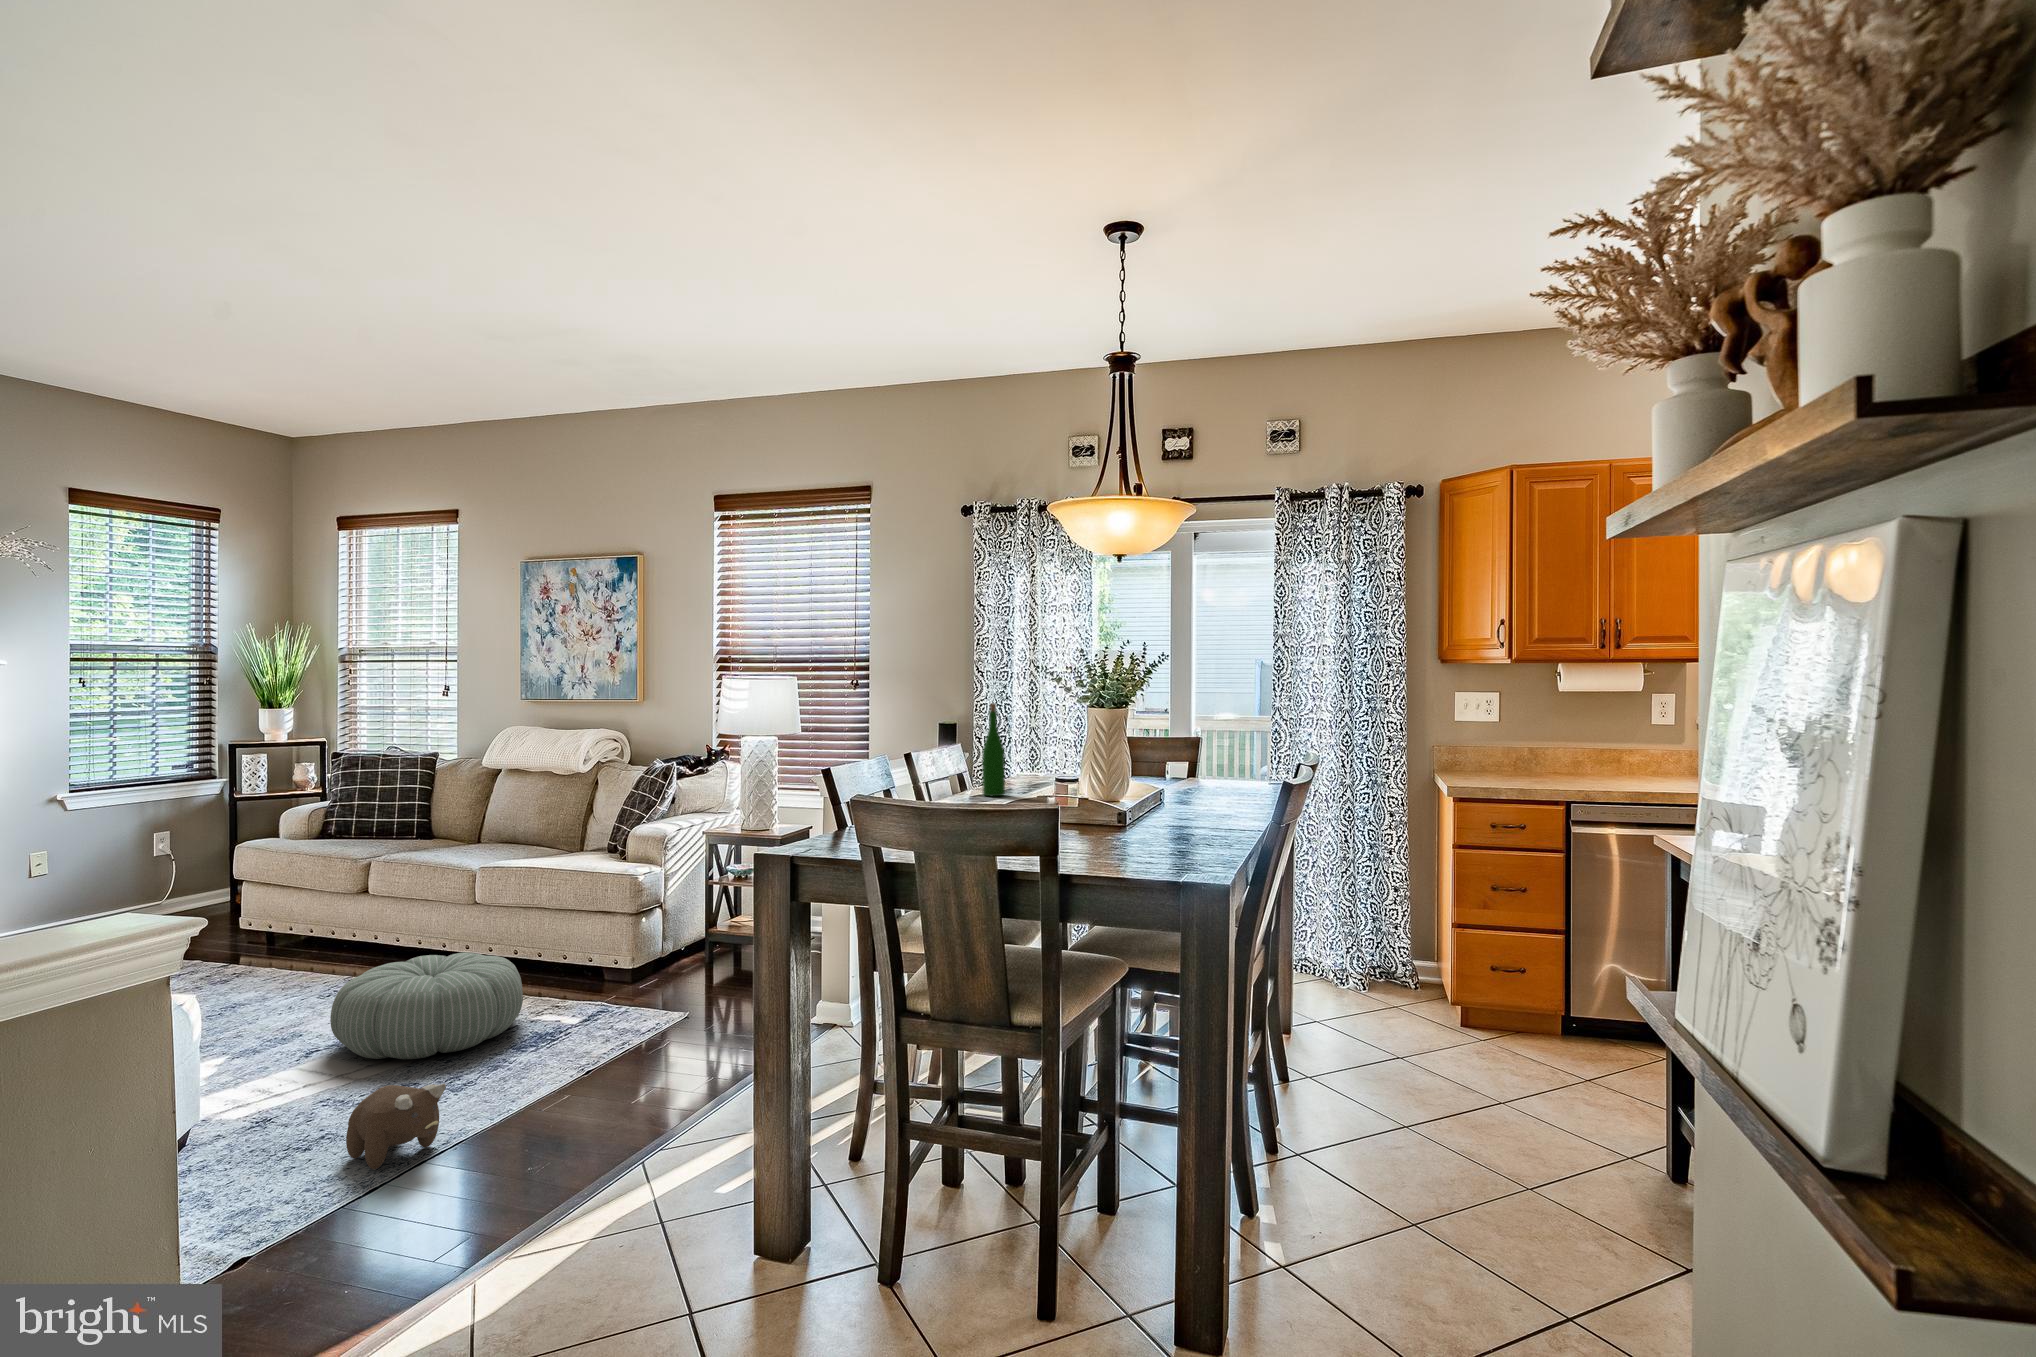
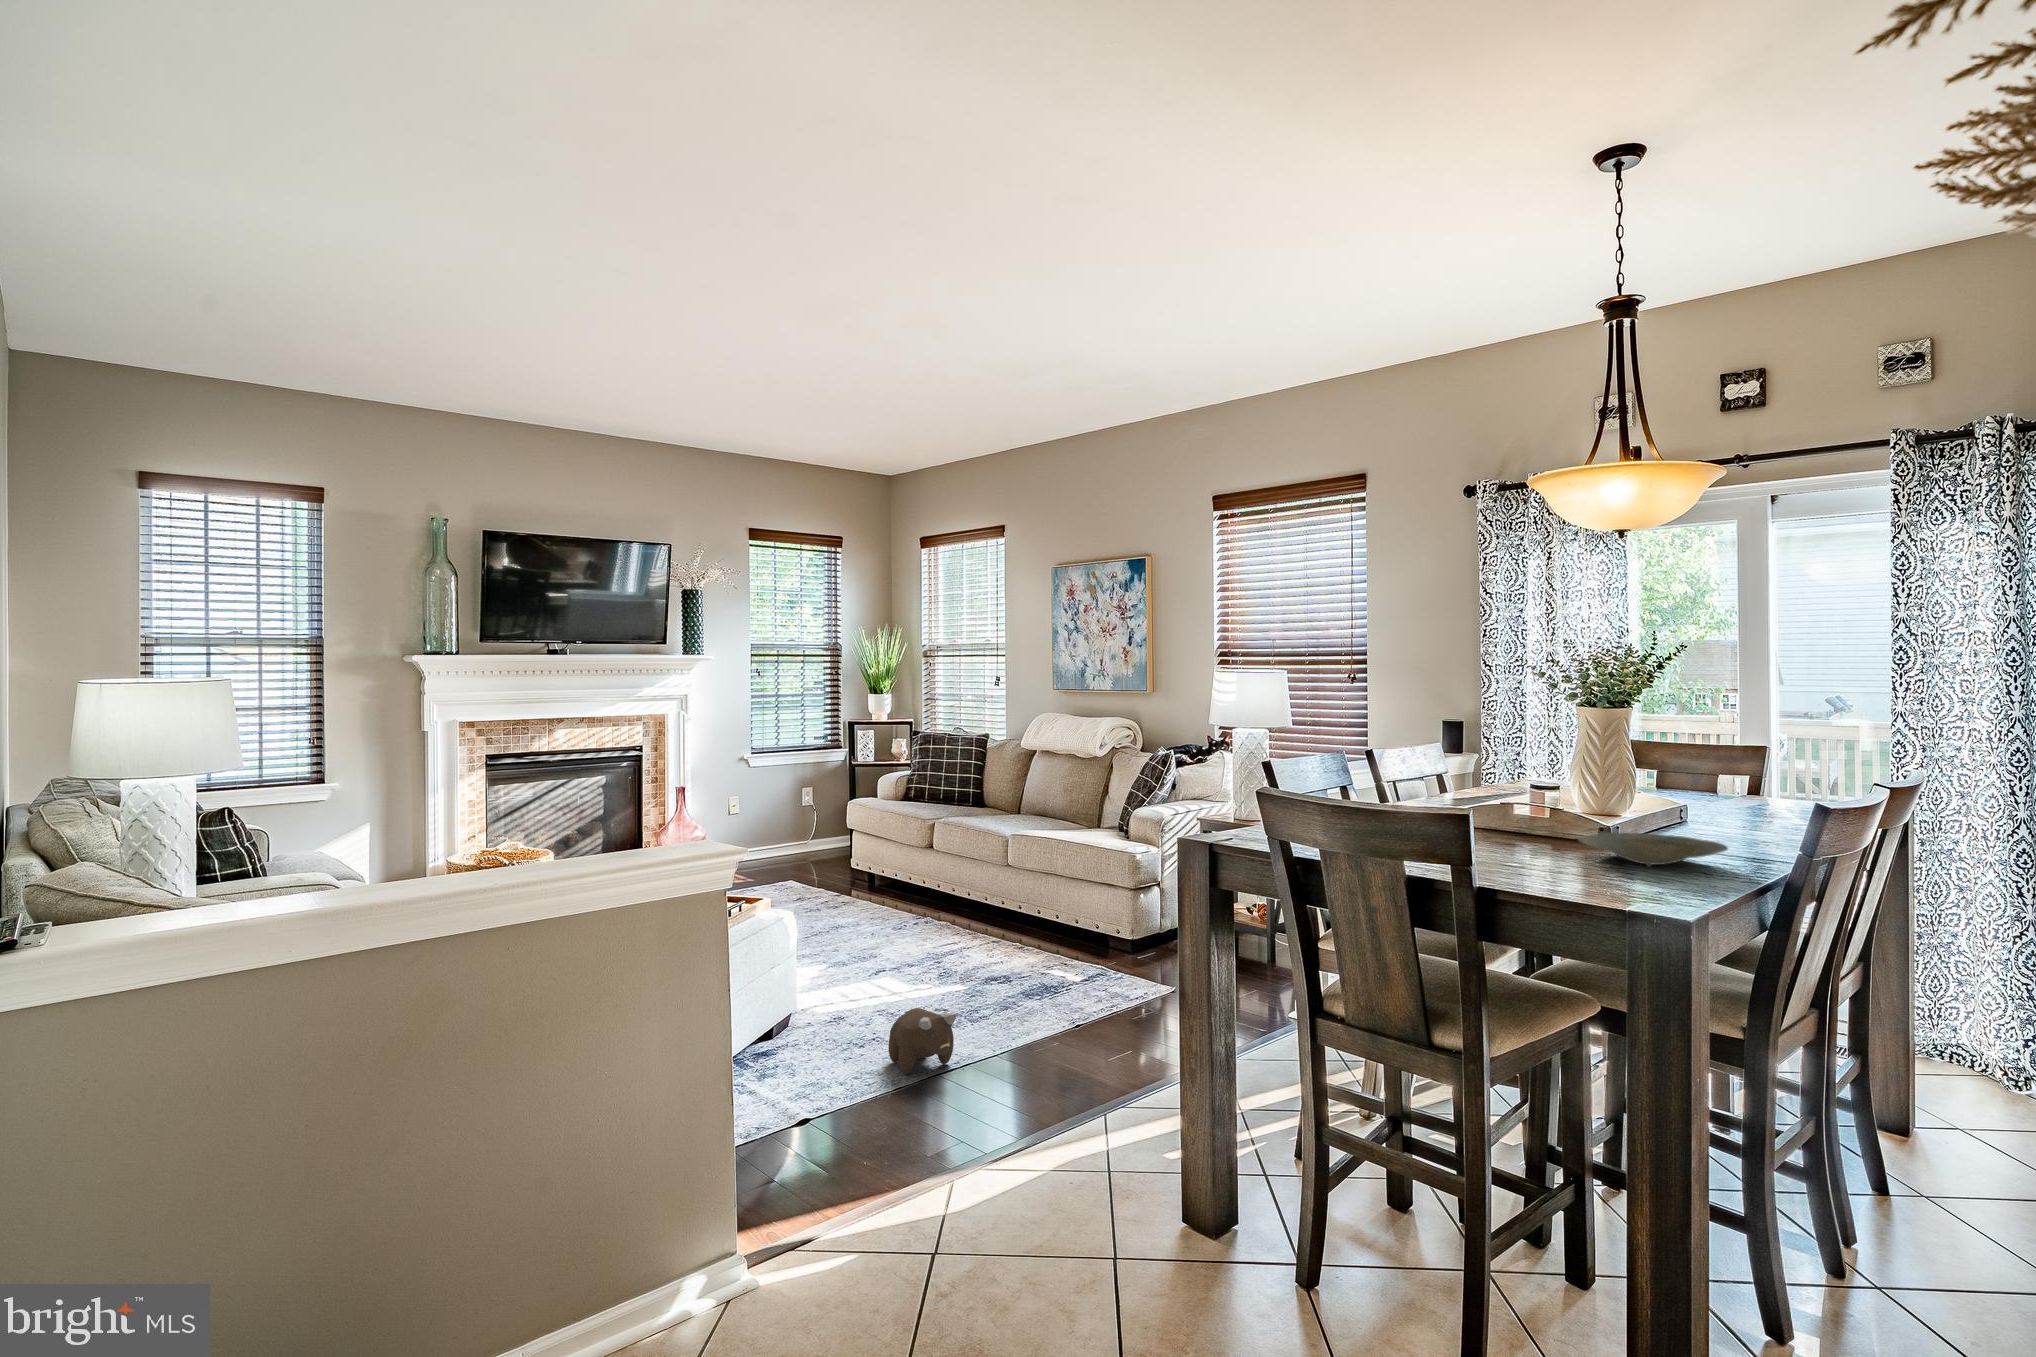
wine bottle: present [982,703,1005,796] -> none [1453,702,1480,803]
plate: none [1118,810,1232,840] -> present [1579,832,1728,866]
pouf: present [330,953,523,1059] -> none [893,907,1034,991]

